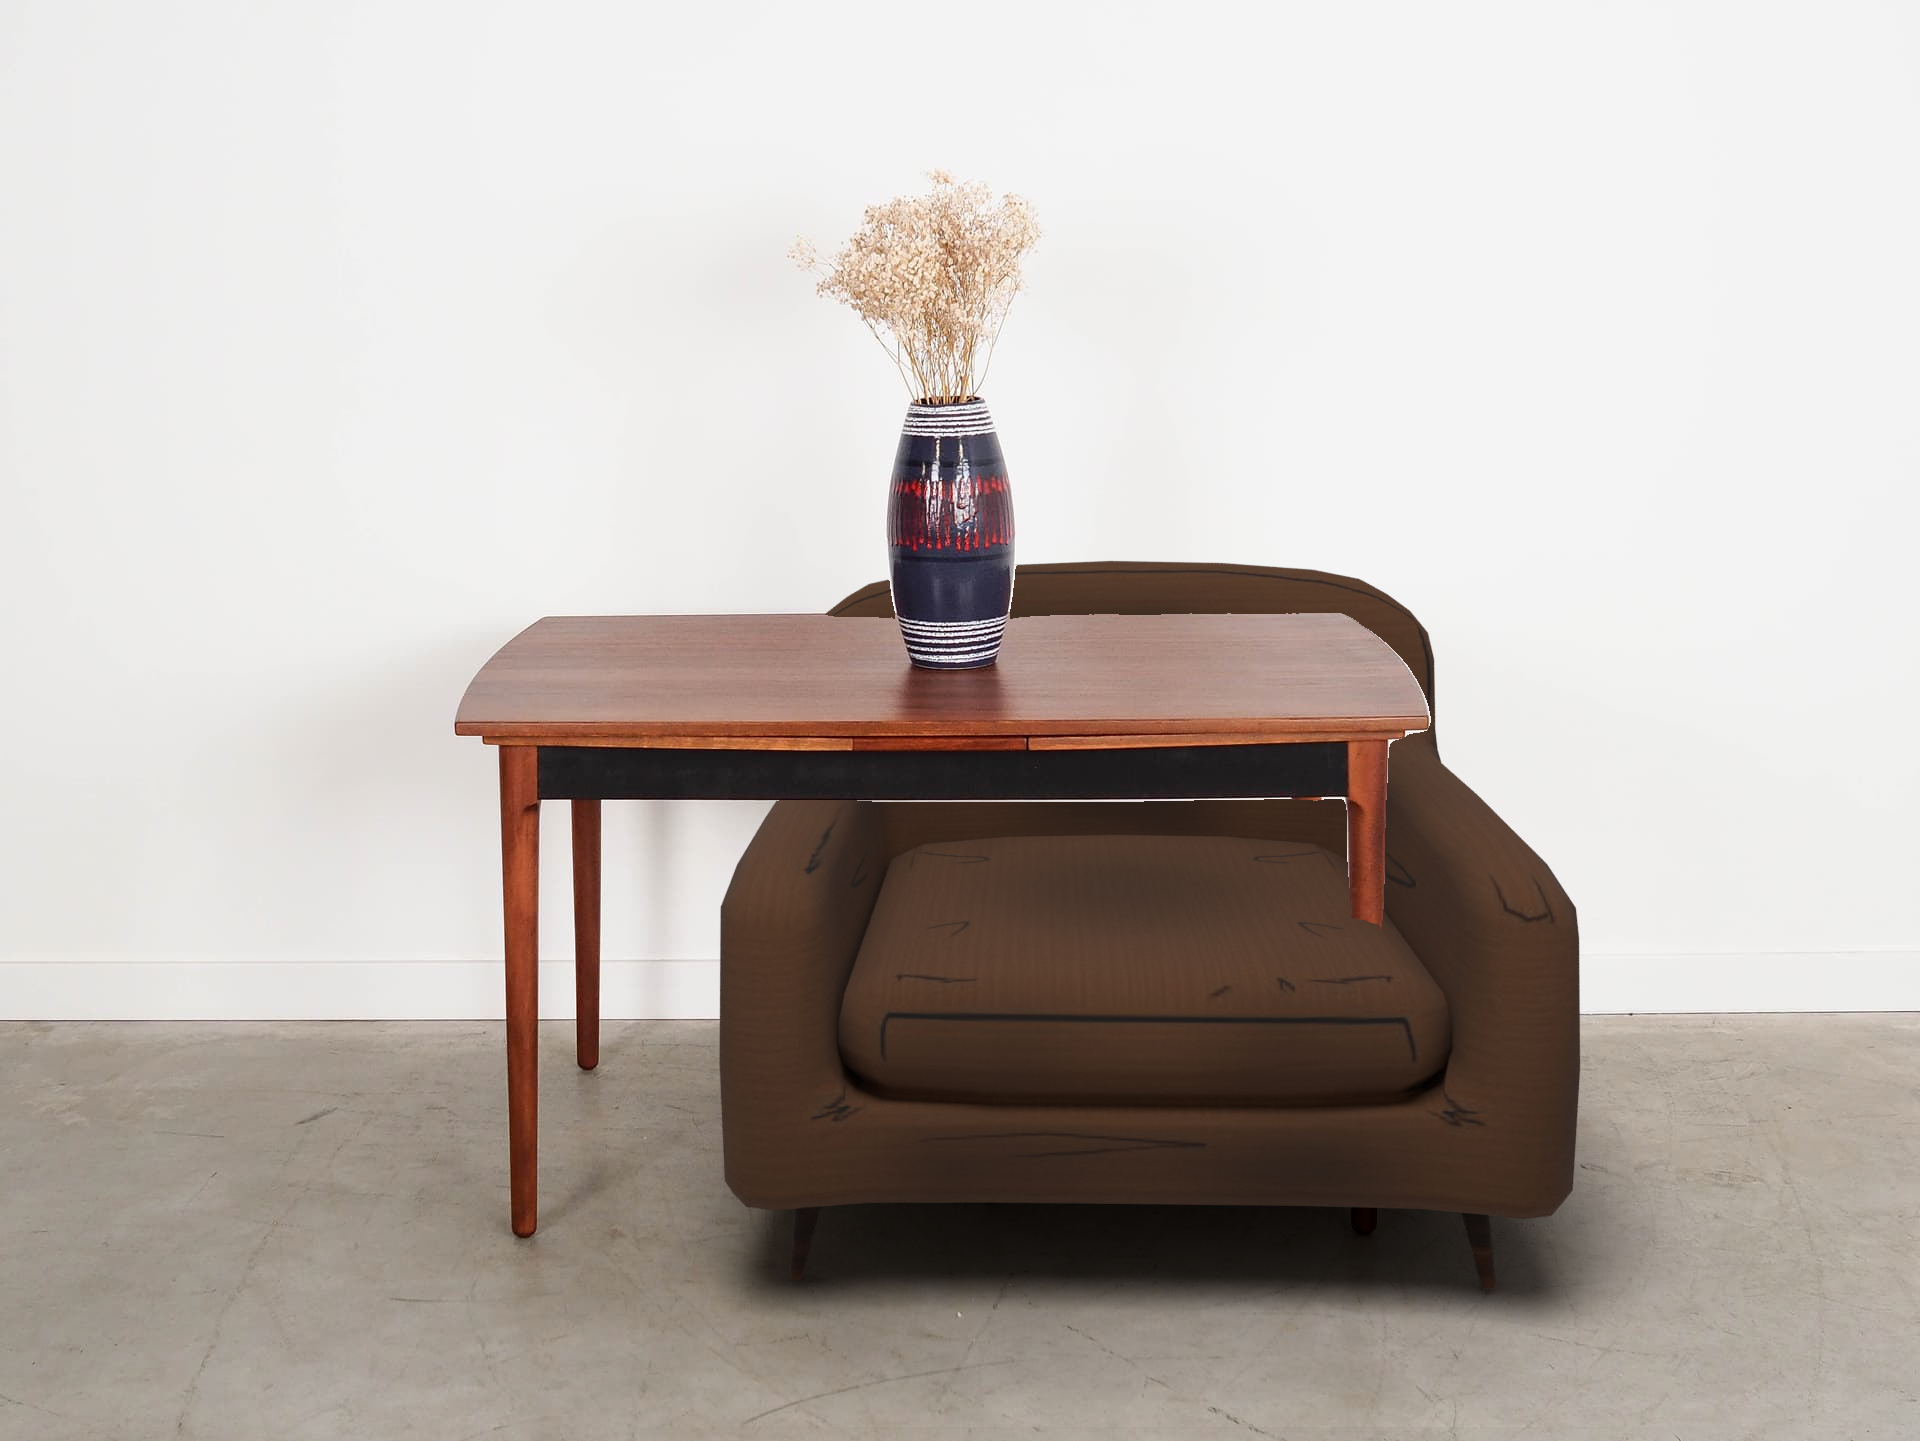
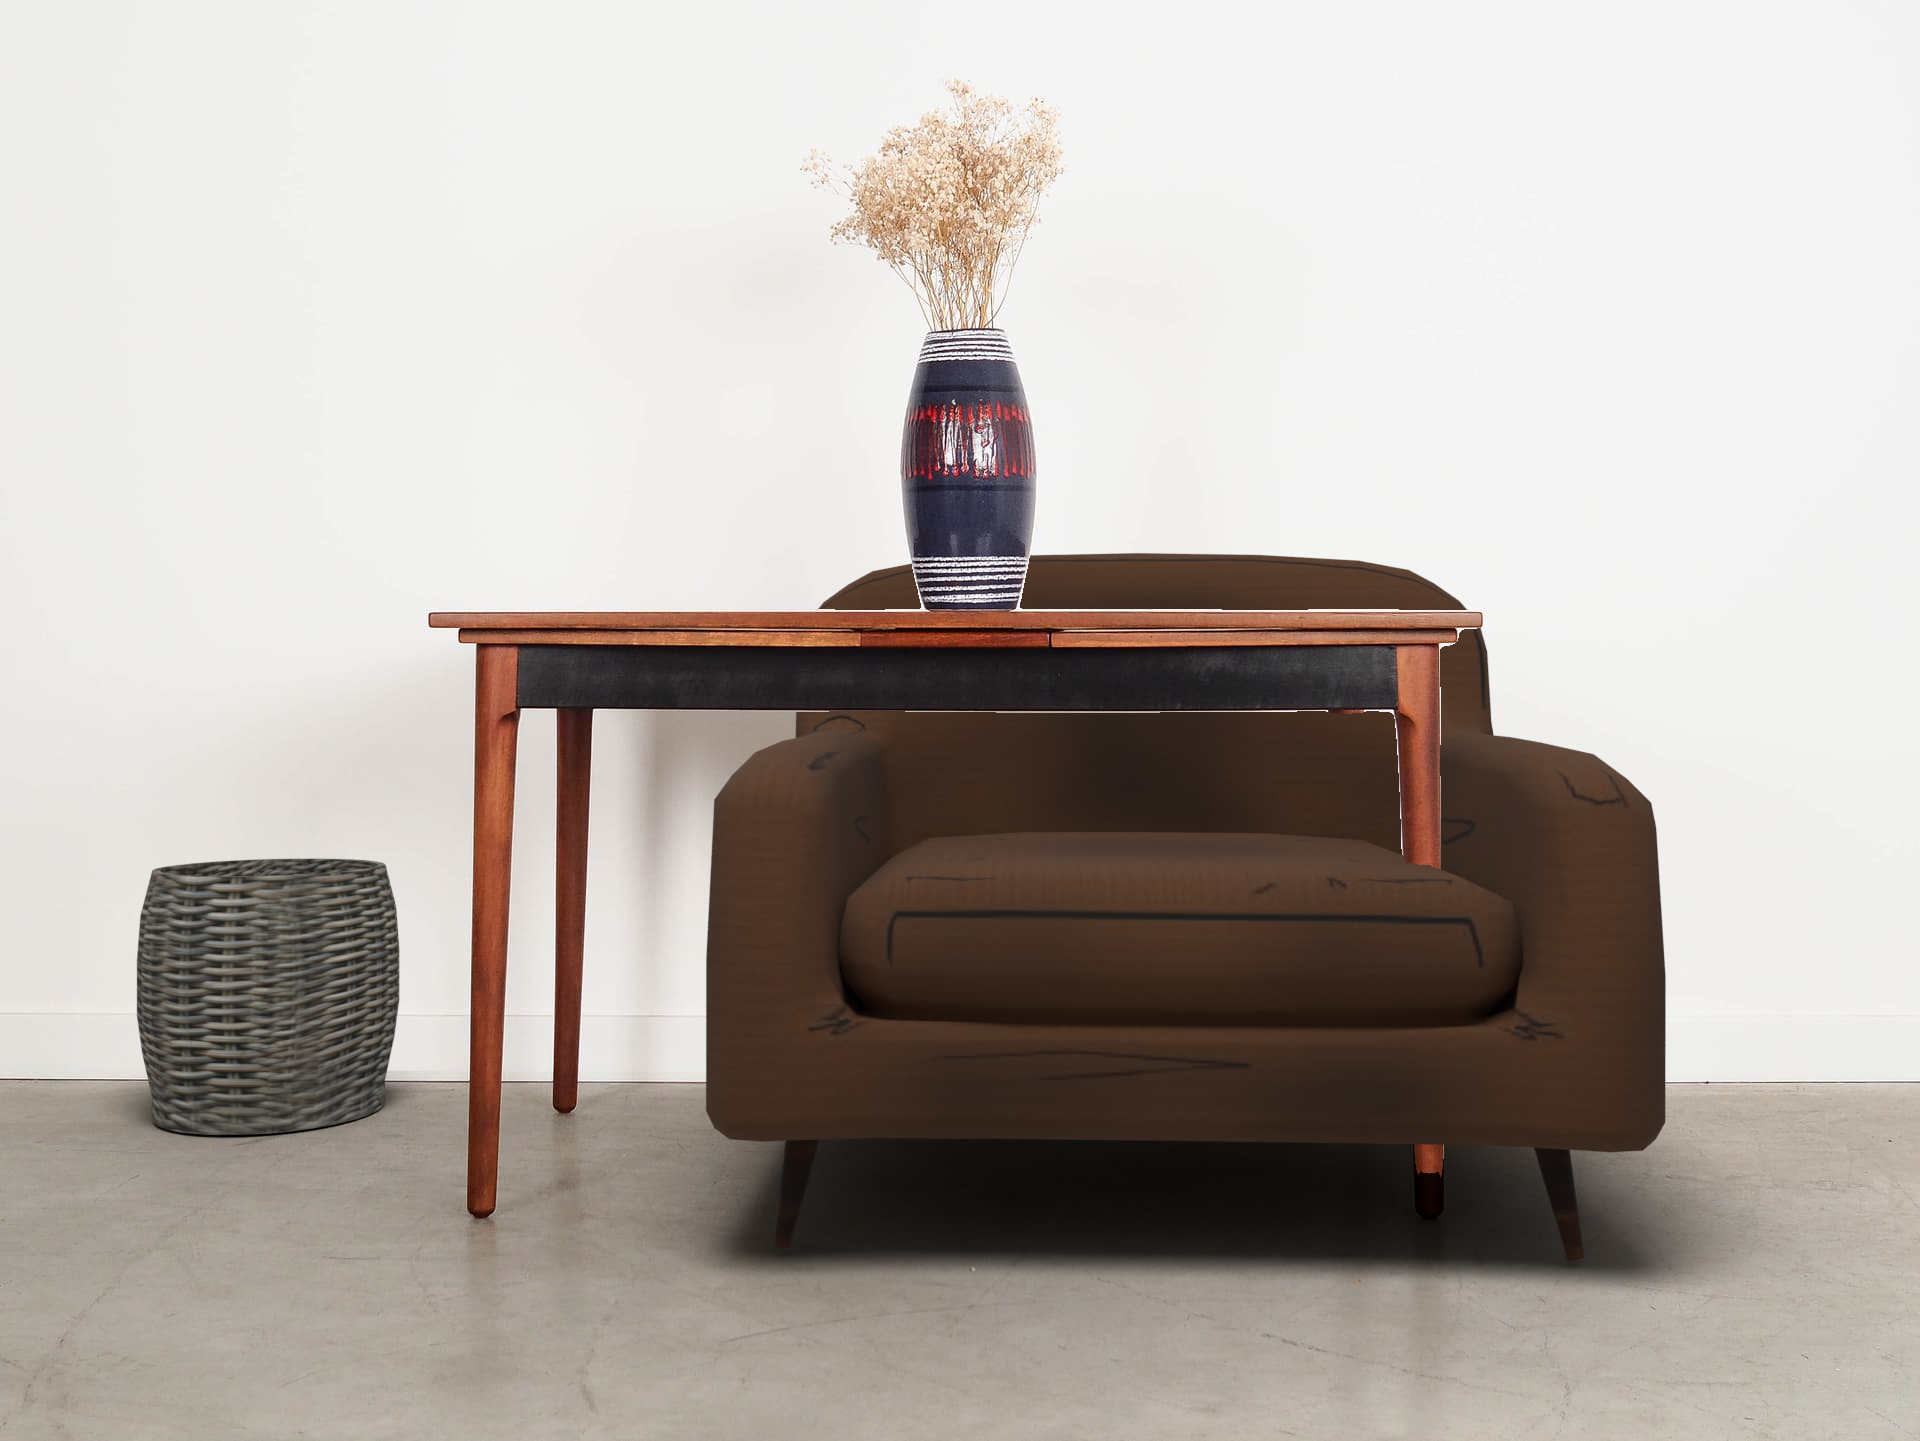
woven basket: none [222,840,459,1110] -> present [137,859,399,1135]

